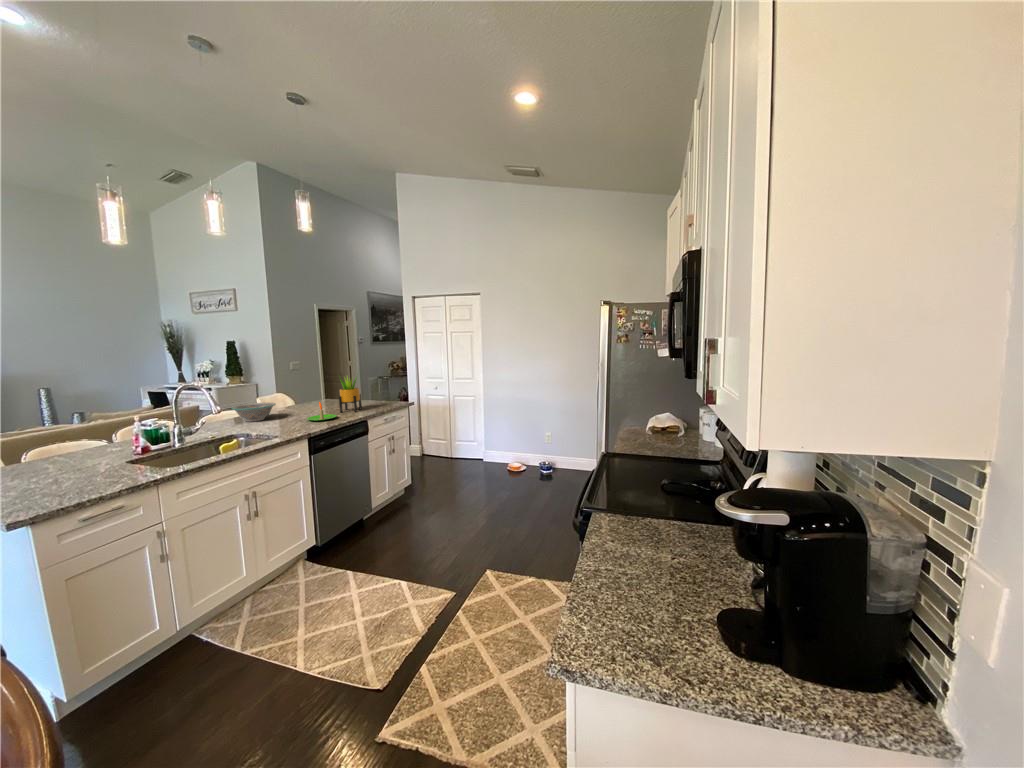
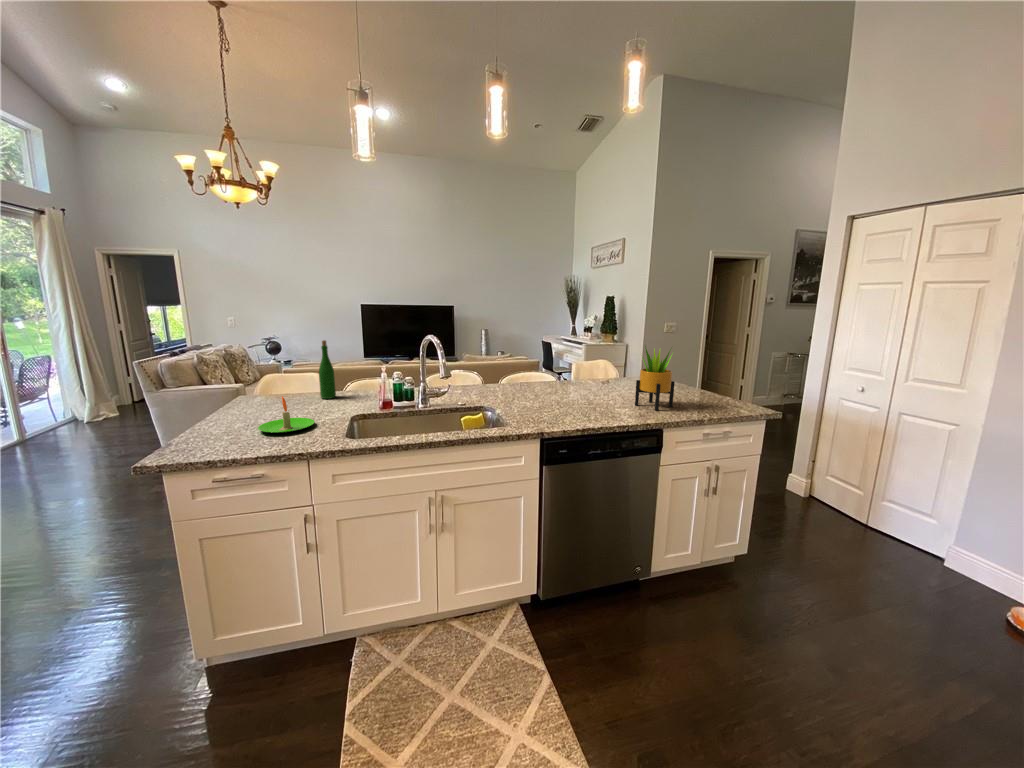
bowl: present [231,402,276,422] -> none [509,369,559,393]
candle: present [307,402,336,421] -> present [258,396,314,433]
wine bottle: none [26,405,53,467] -> present [319,340,336,399]

